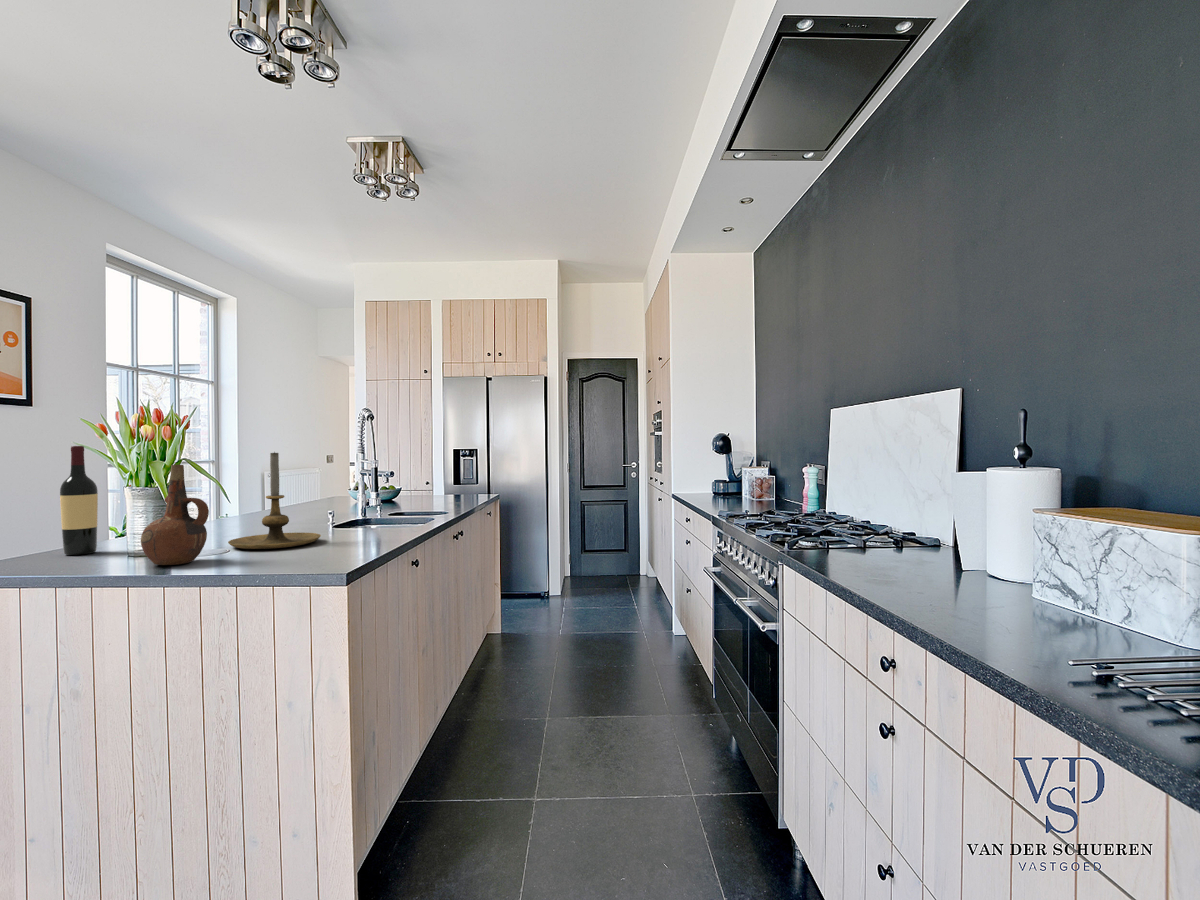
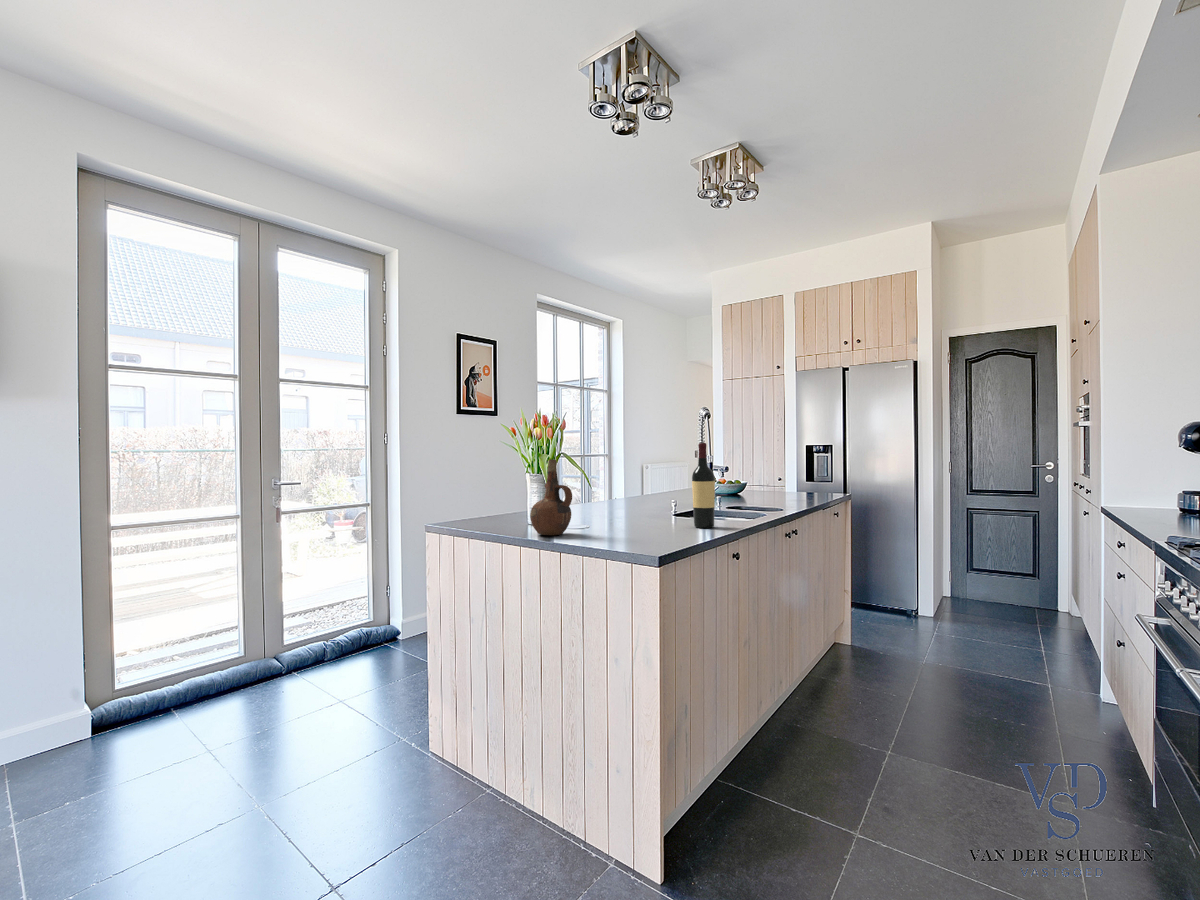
wine bottle: present [60,446,98,555] -> present [692,443,715,528]
candle holder: present [228,452,321,549] -> none [588,449,656,529]

